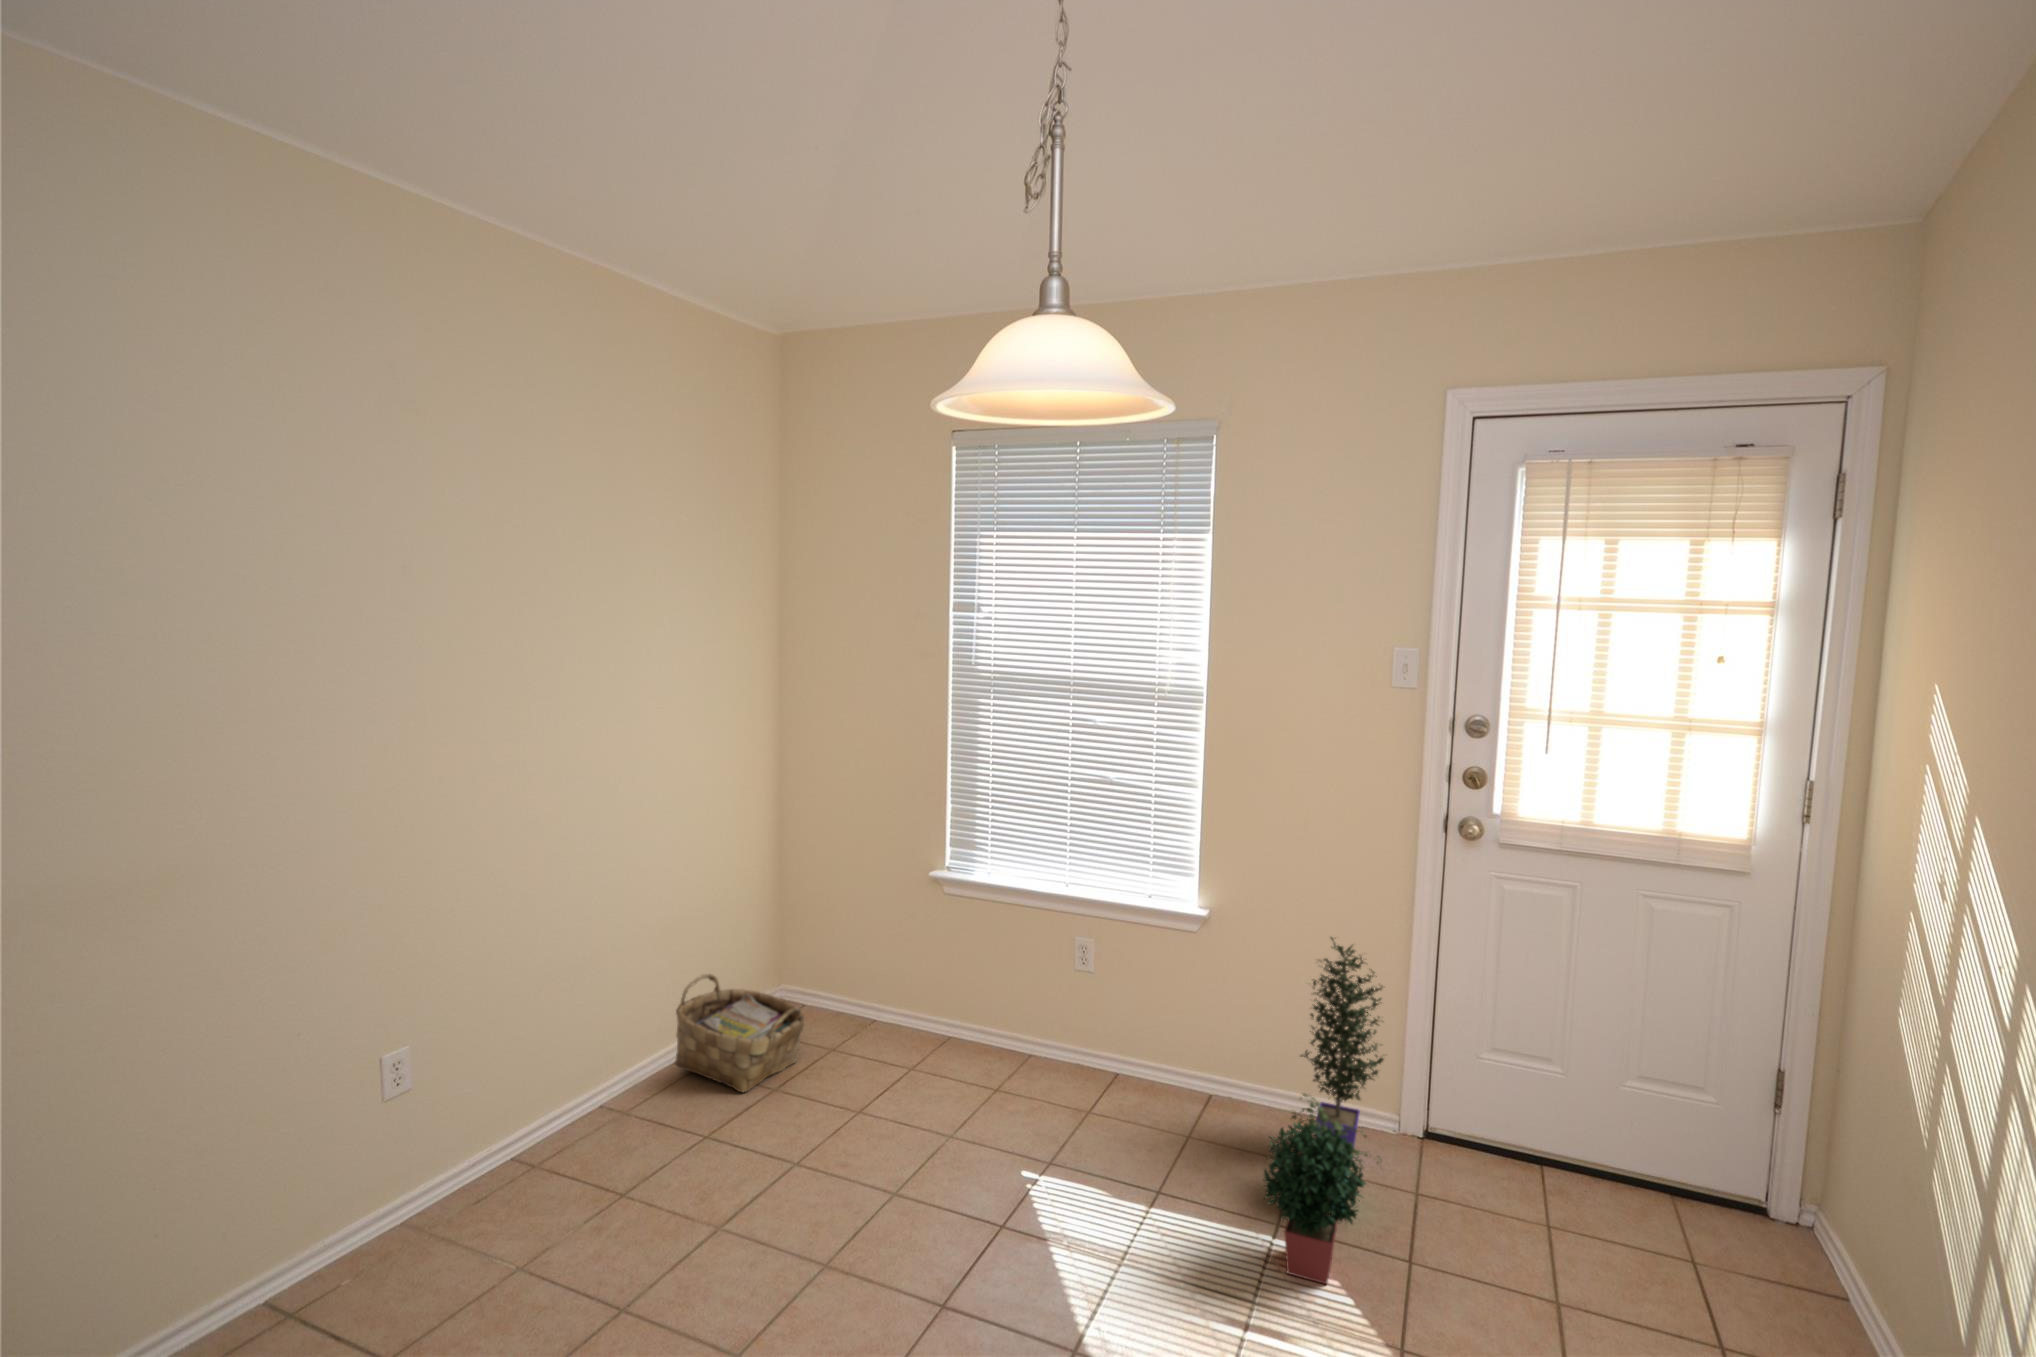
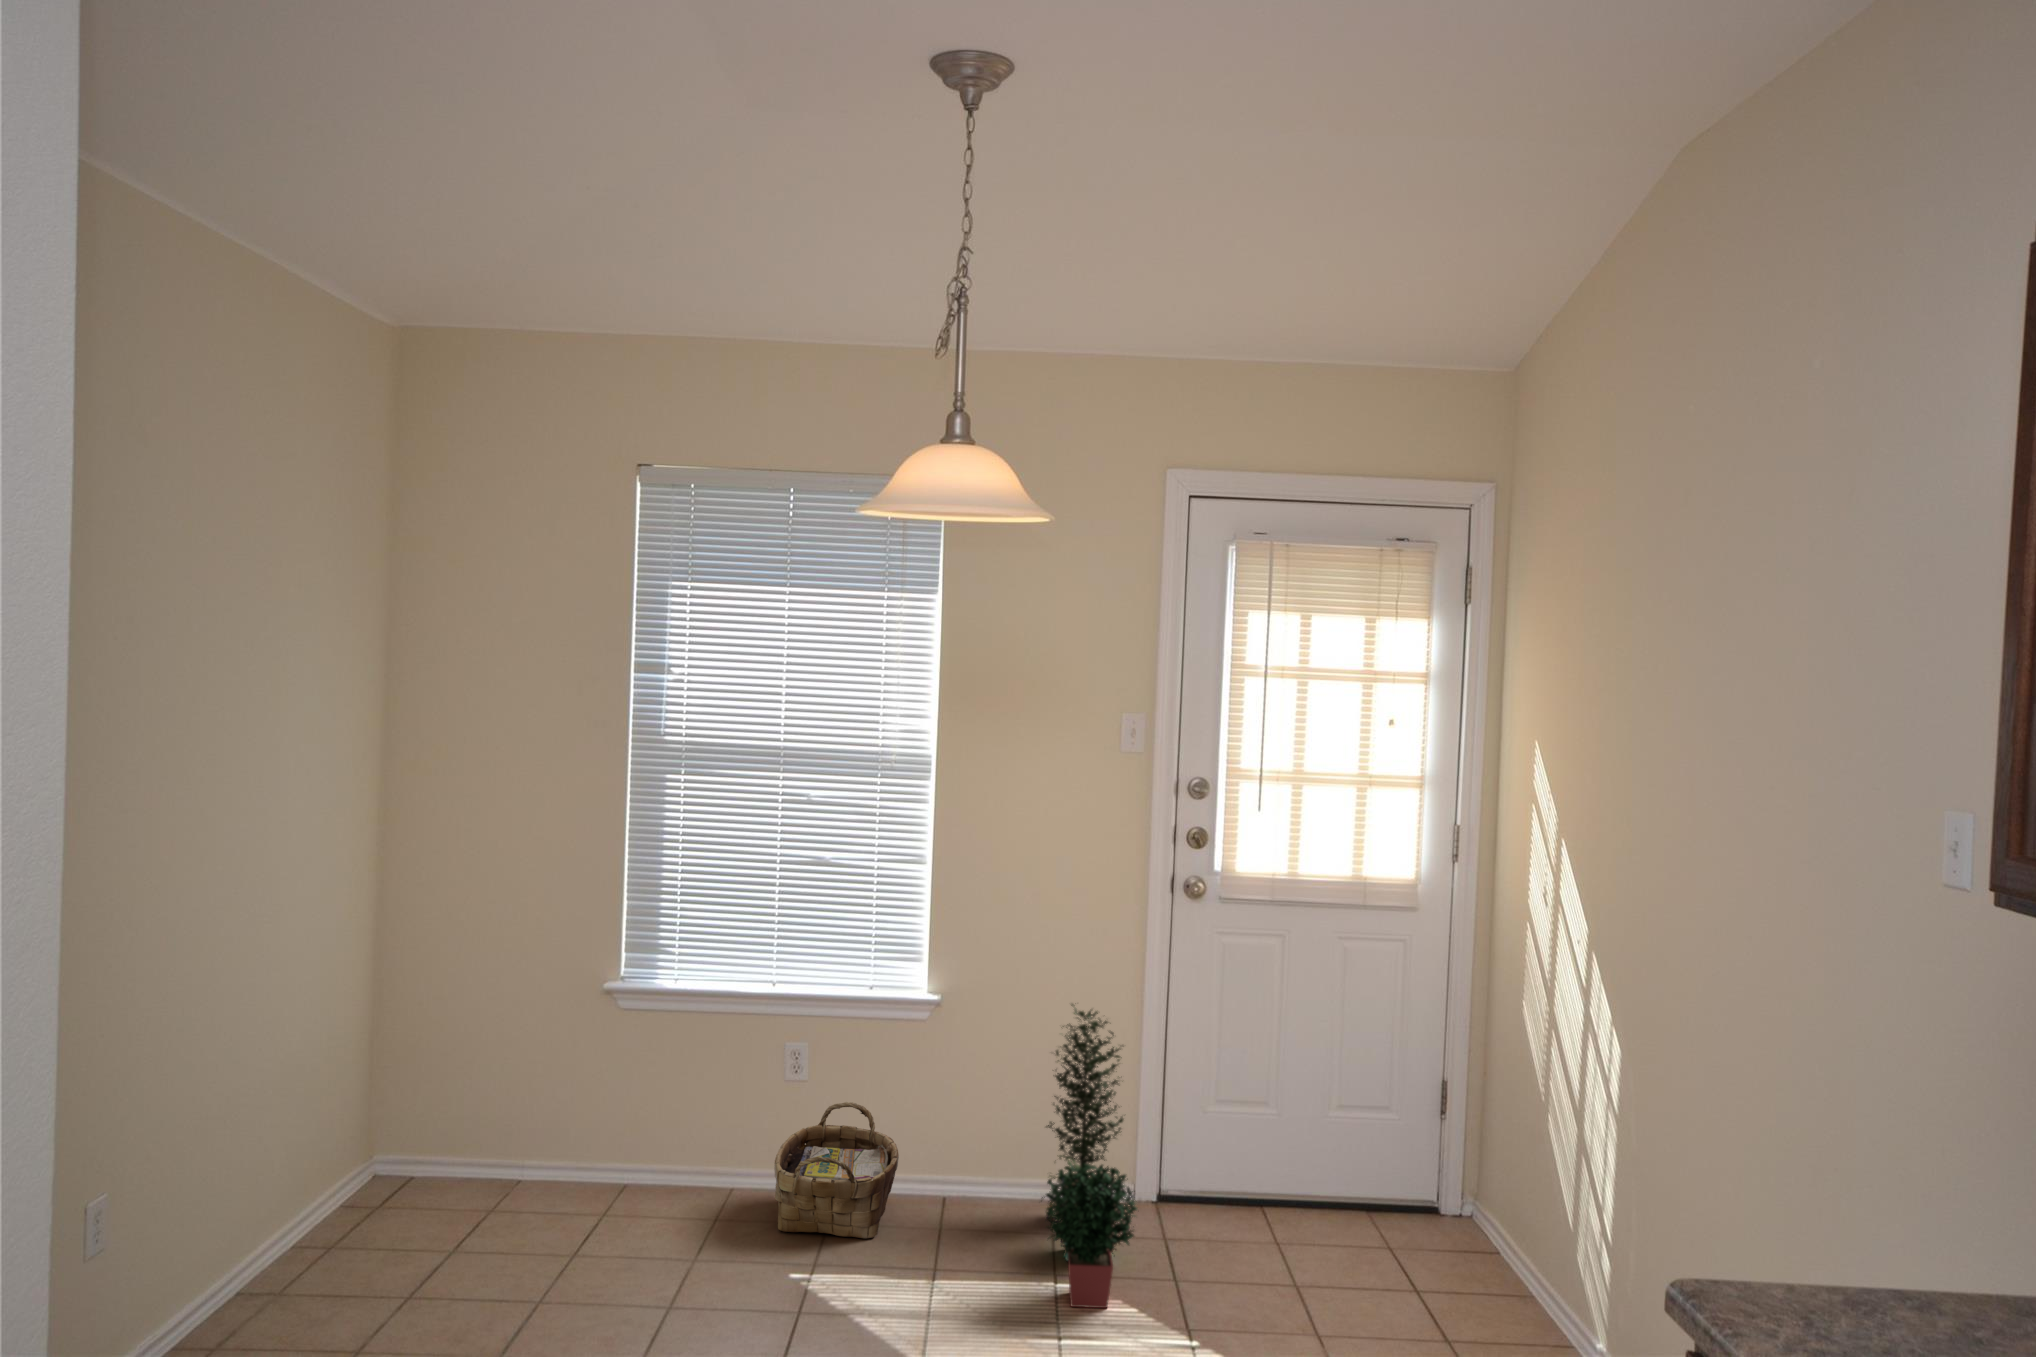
woven basket: present [675,974,804,1092] -> present [774,1102,899,1239]

